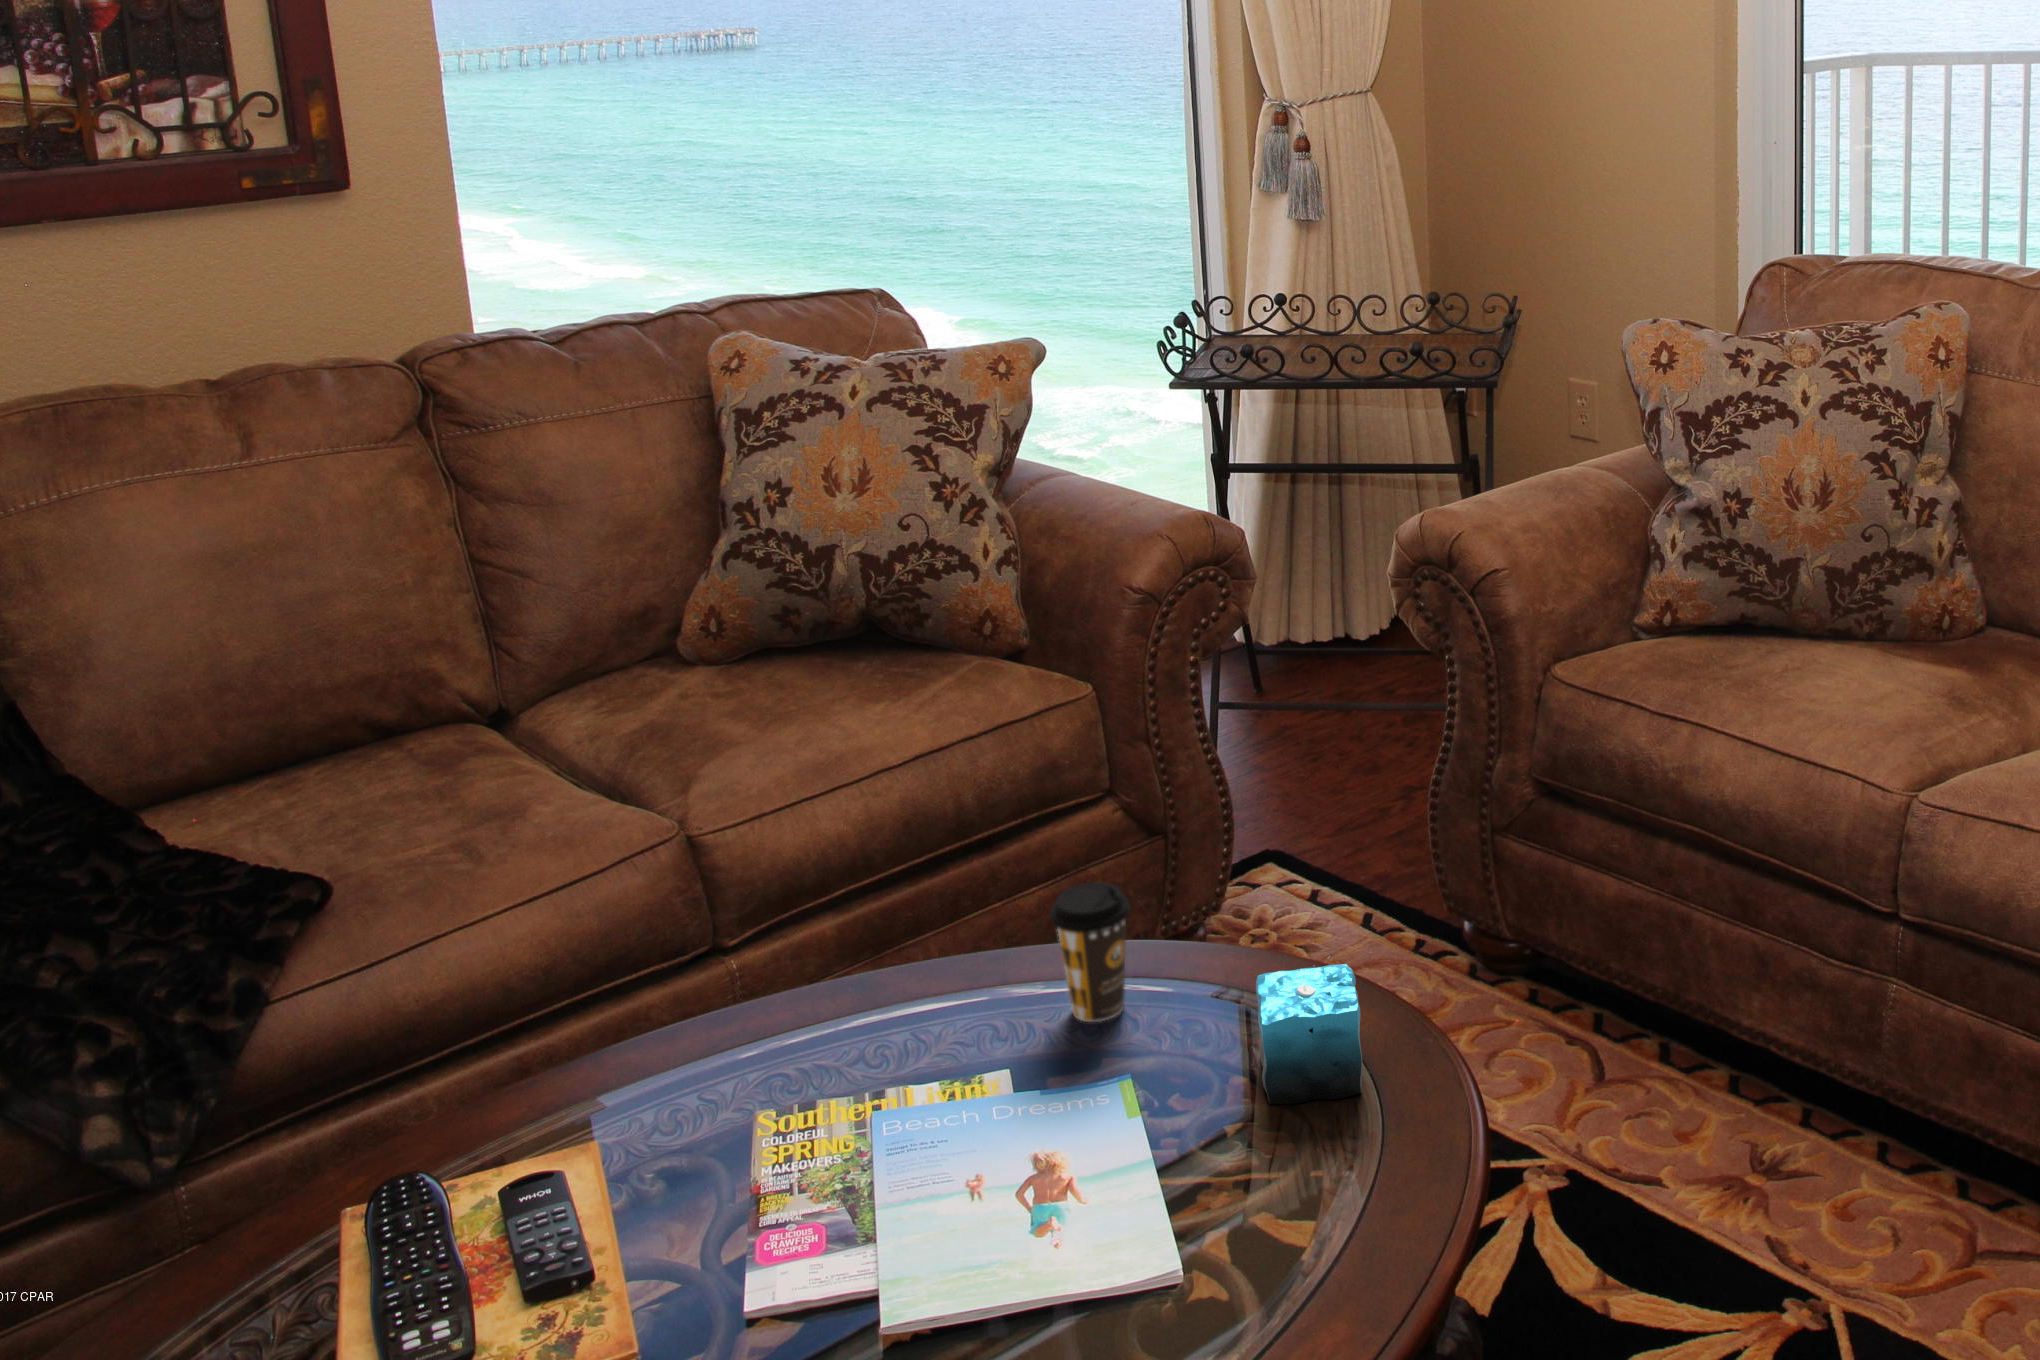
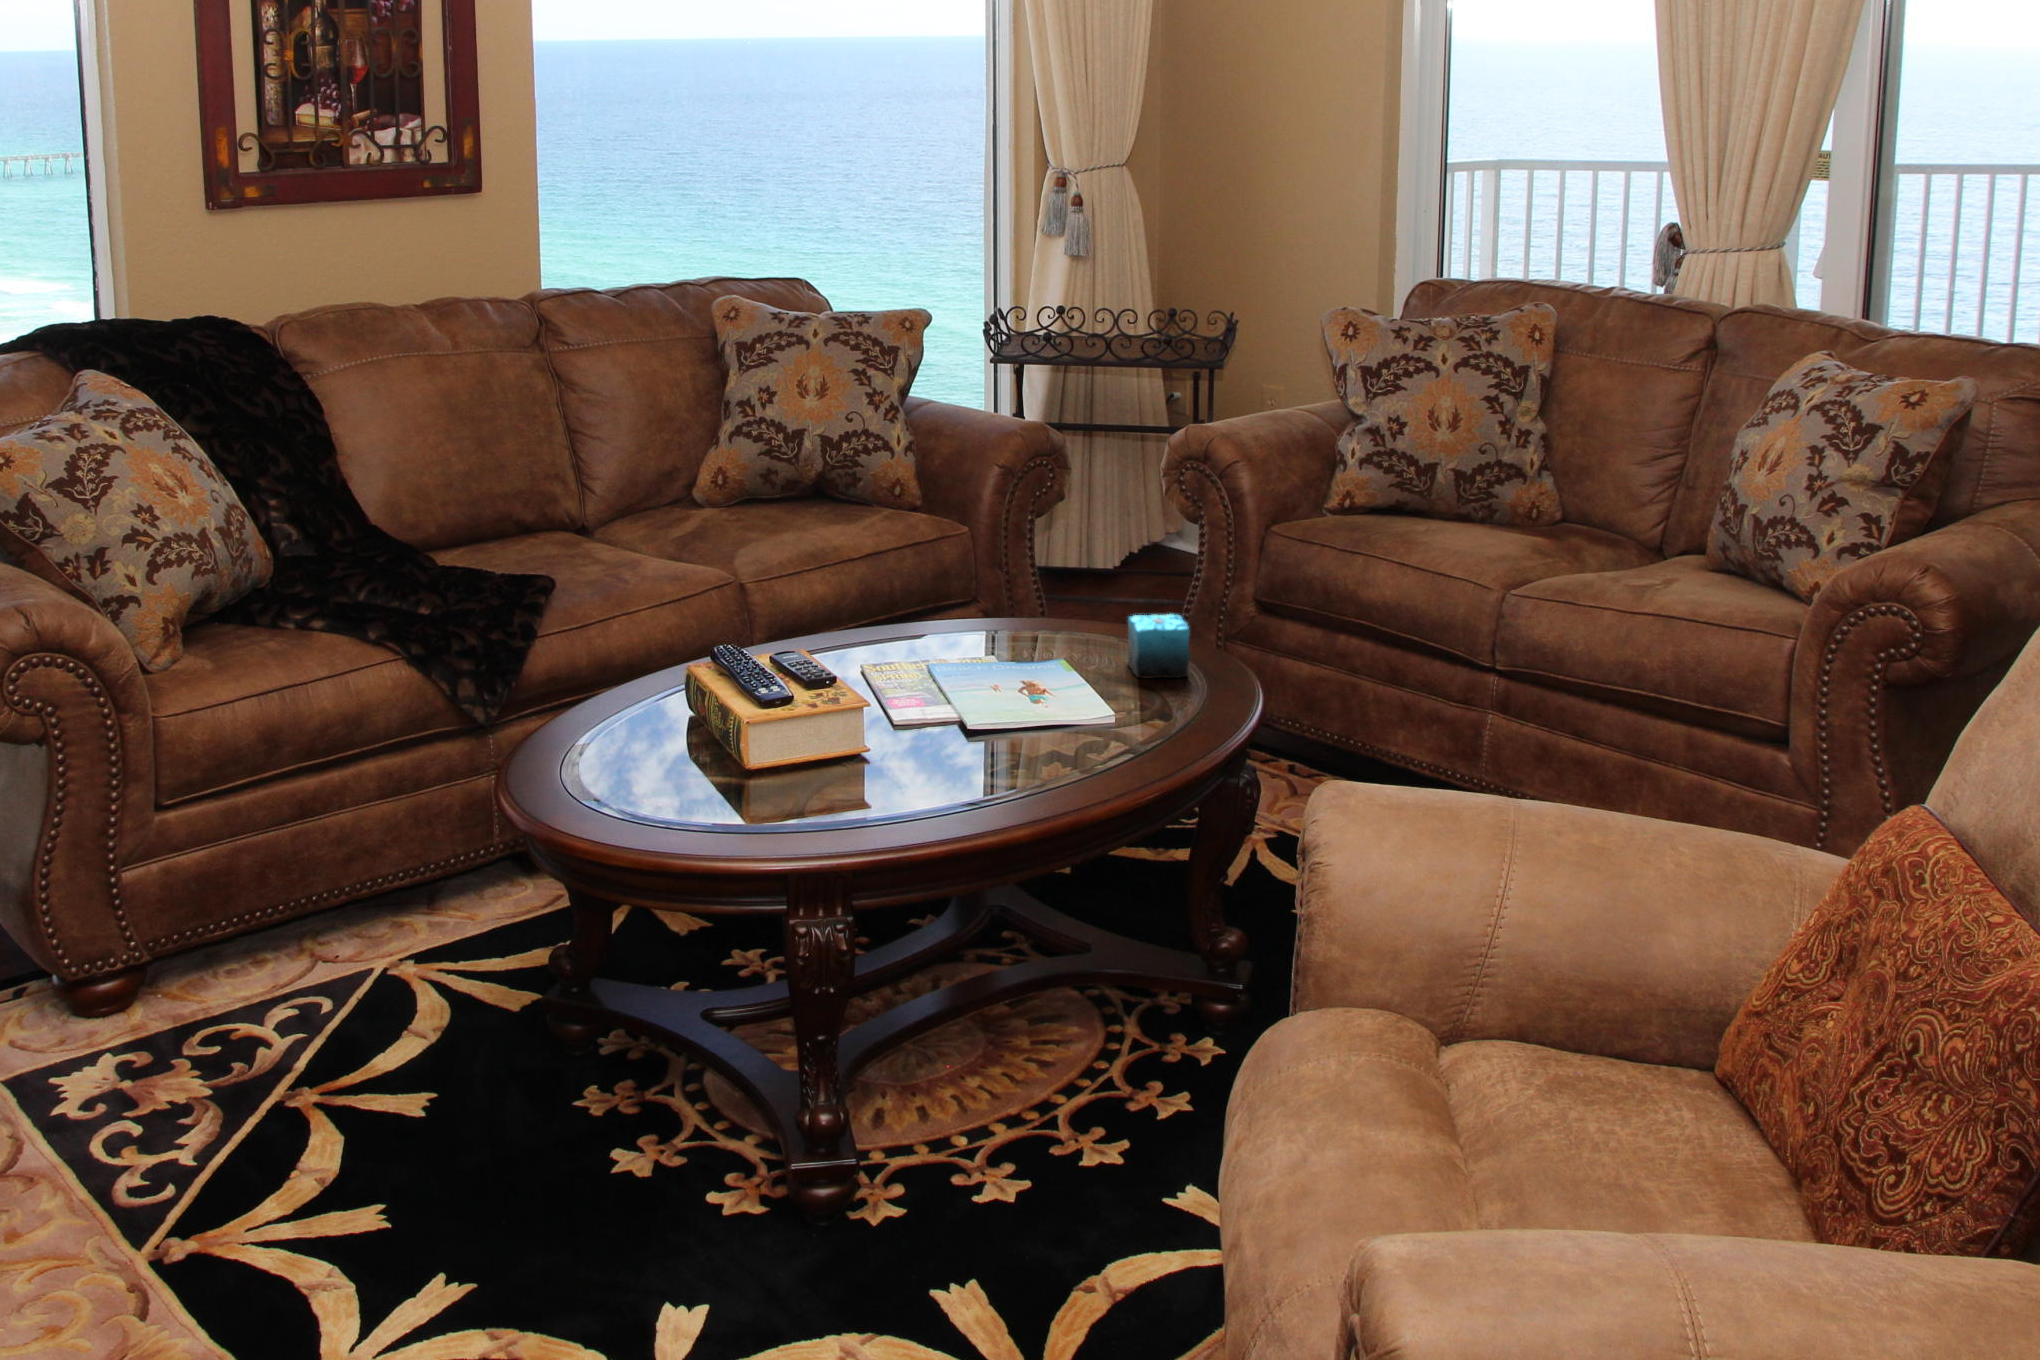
coffee cup: present [1051,882,1130,1022] -> none [1006,574,1050,649]

